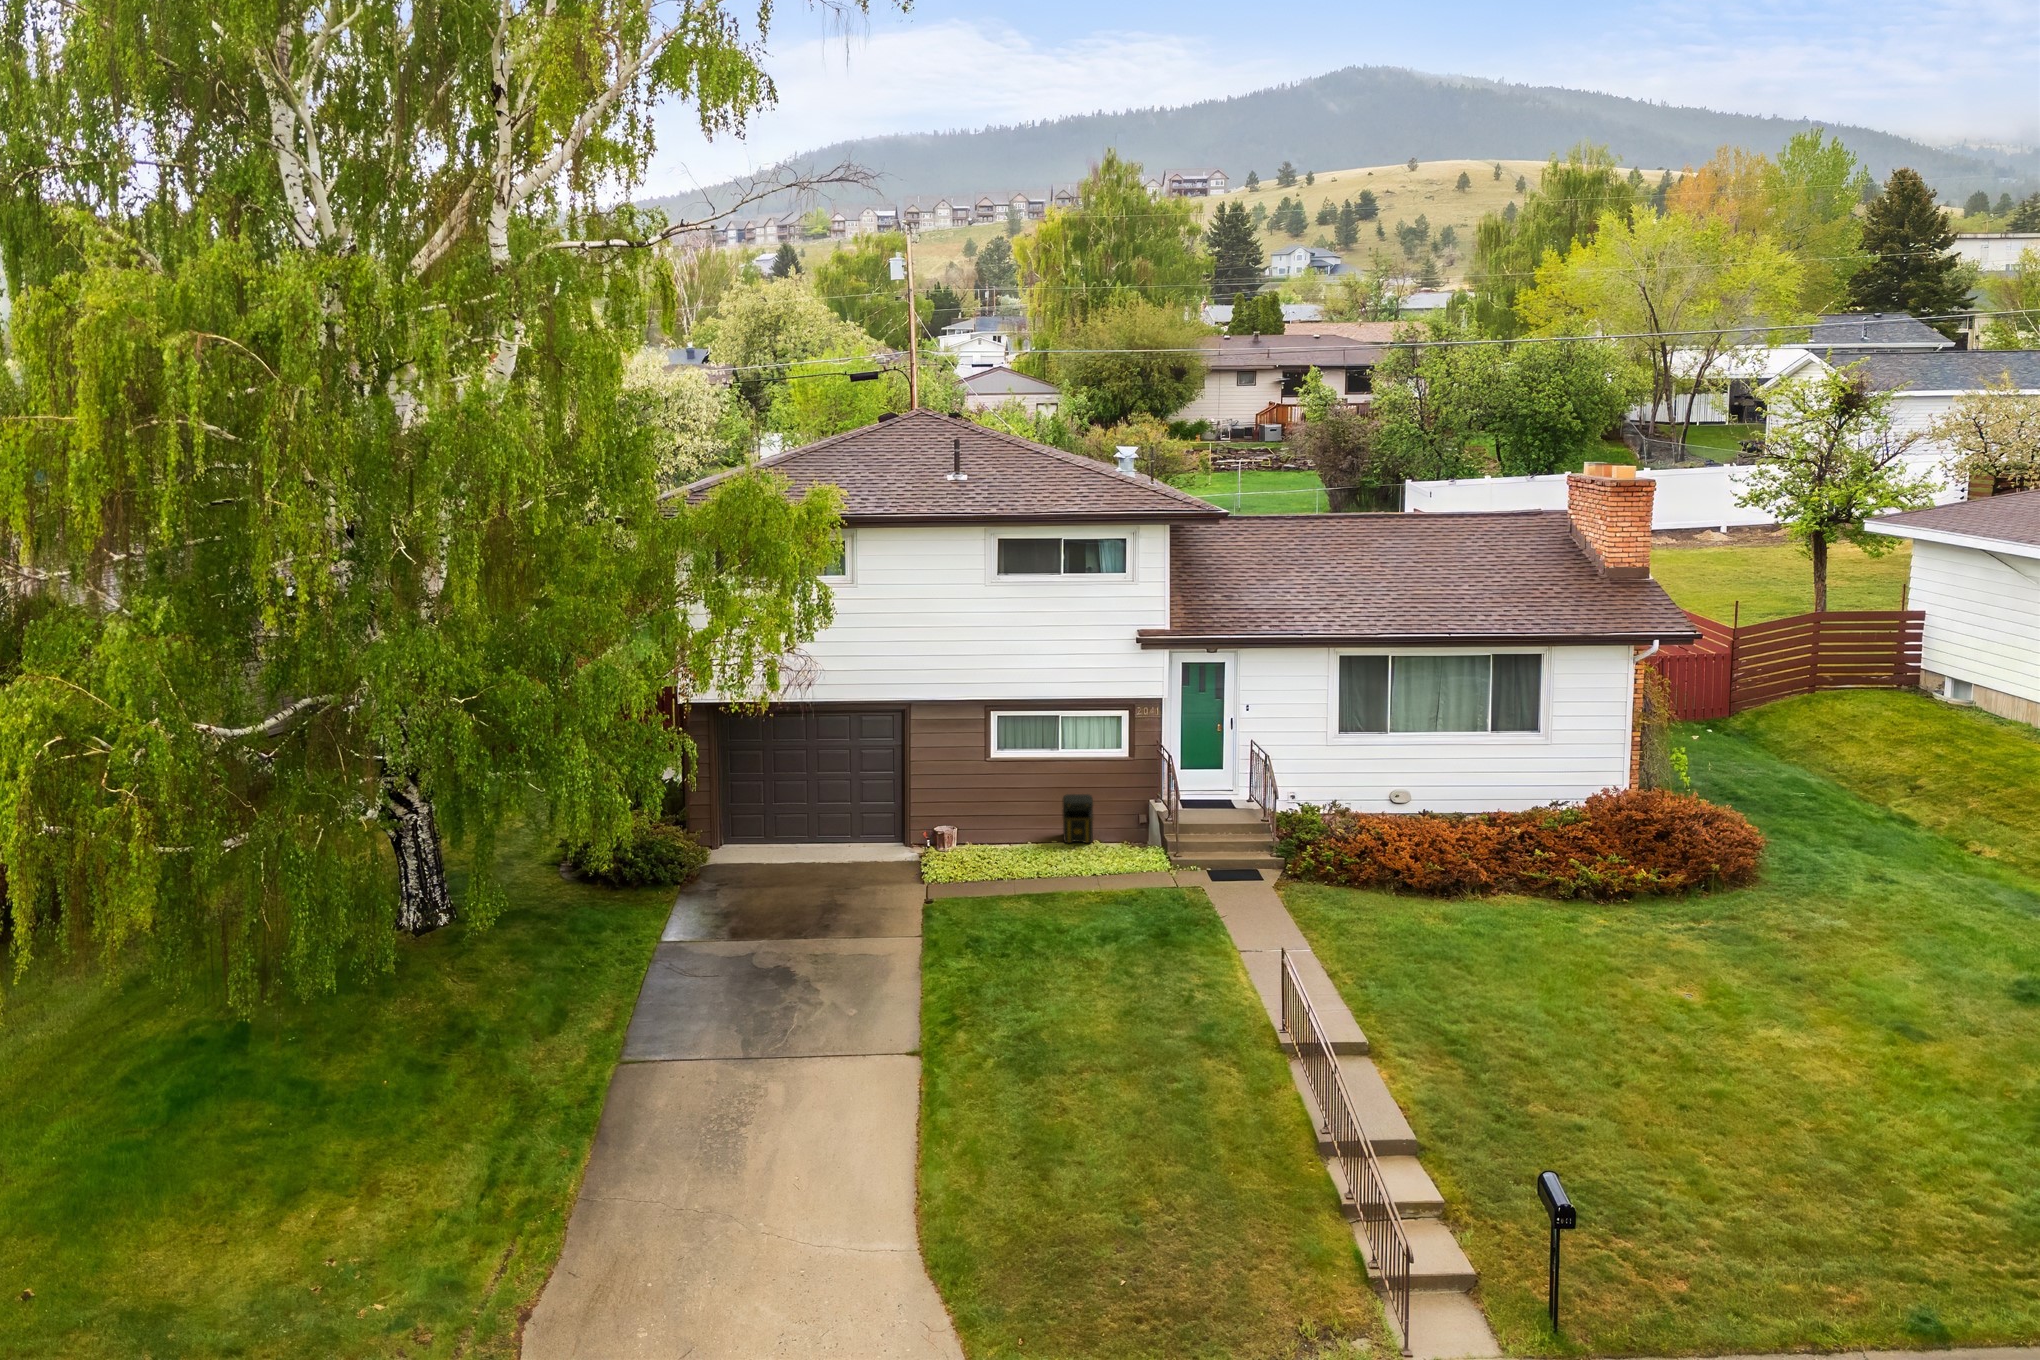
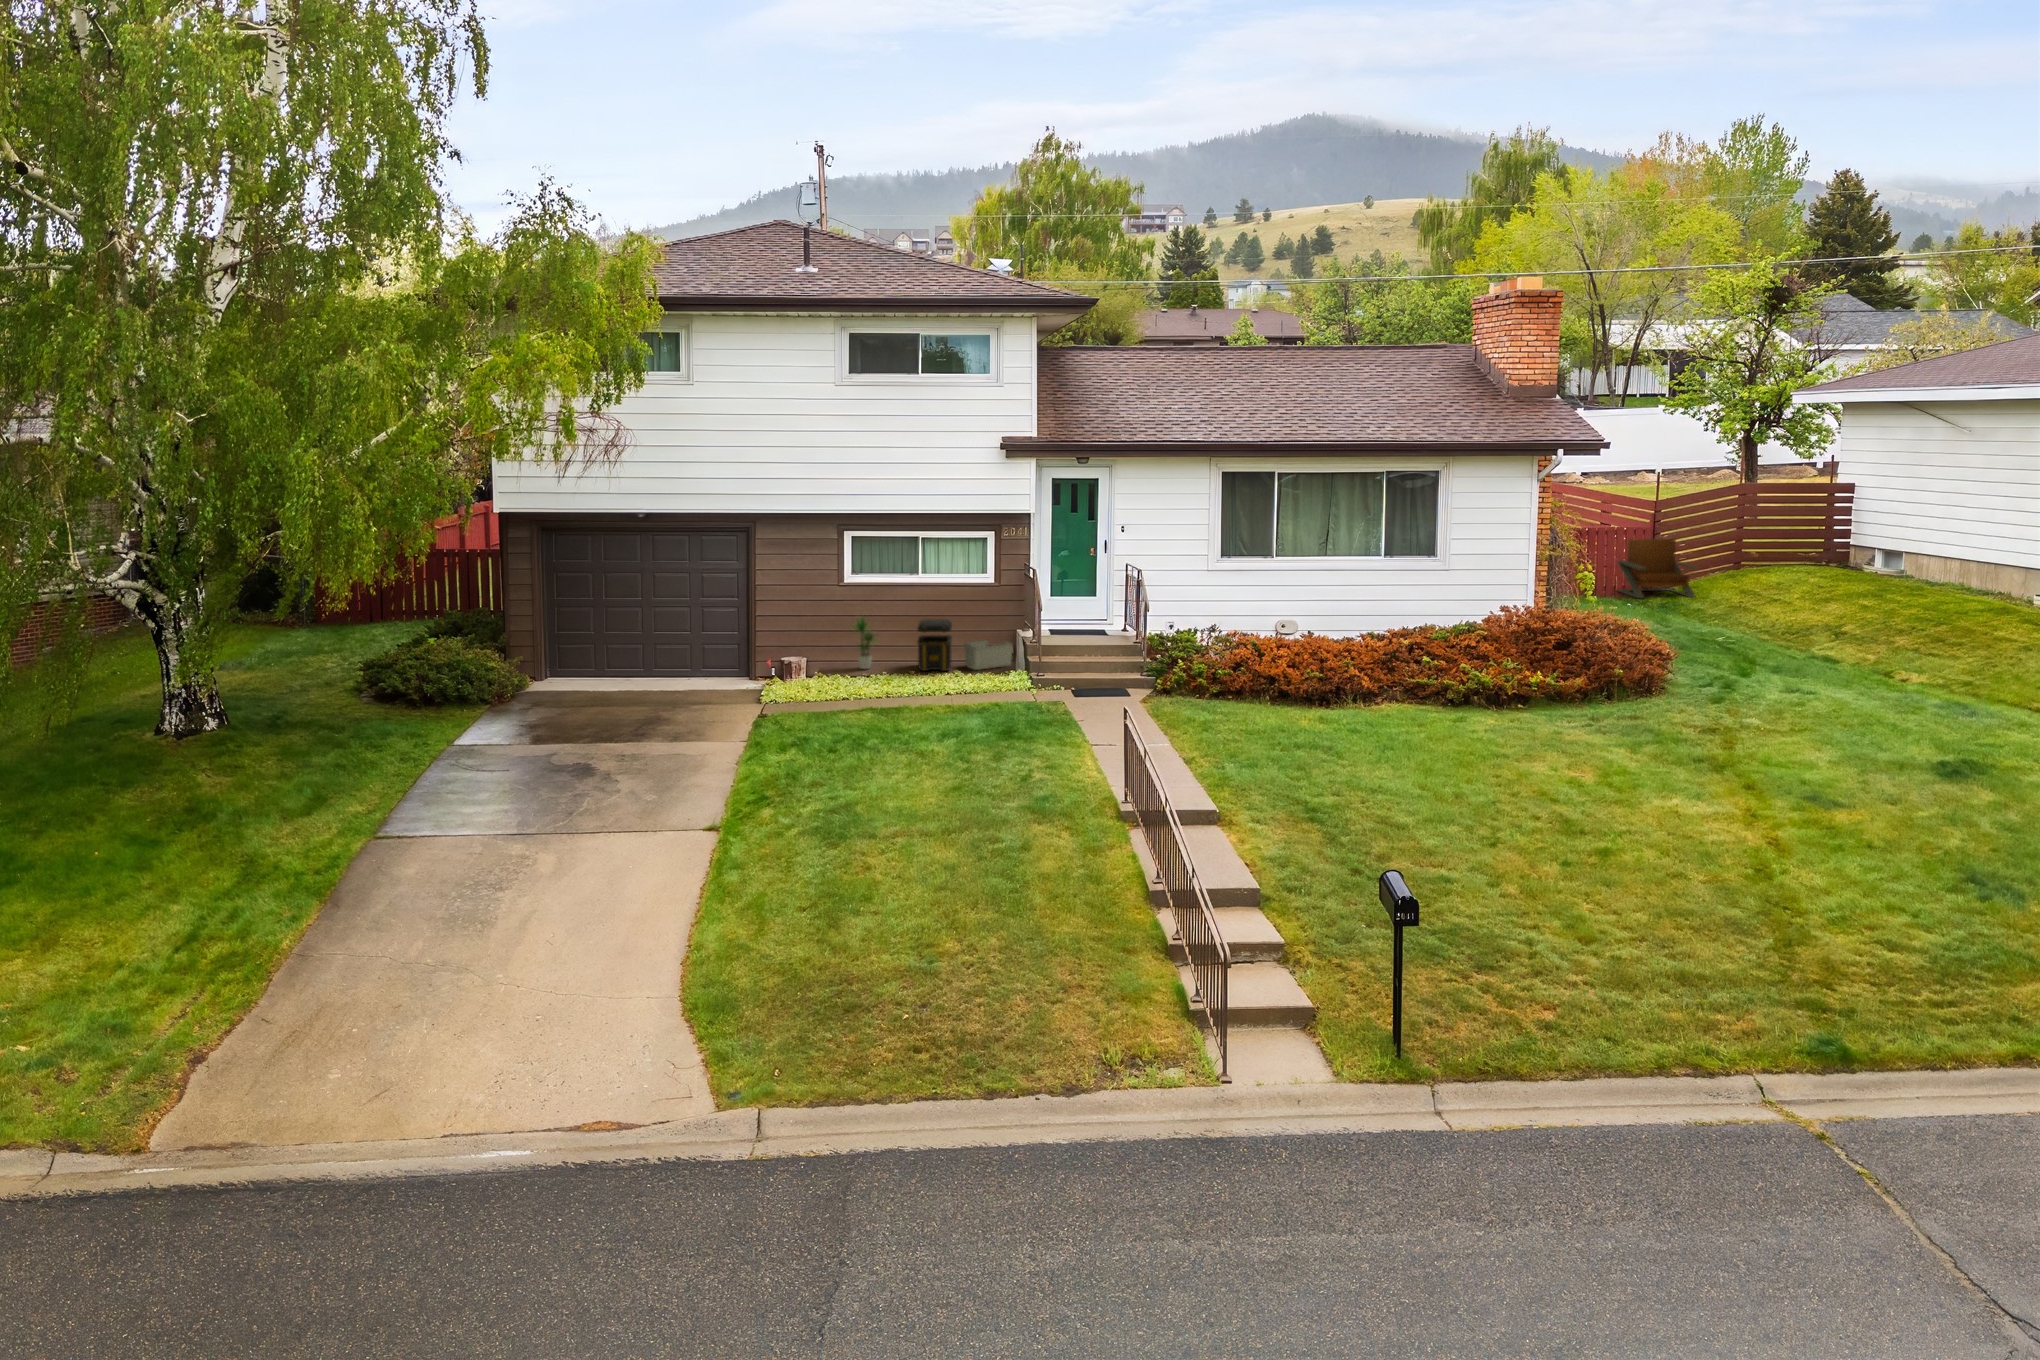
lounge chair: none [1697,673,1778,733] -> present [1617,538,1697,598]
potted plant: none [997,790,1030,841] -> present [853,617,875,669]
storage bin: none [1104,809,1148,842] -> present [964,640,1012,670]

